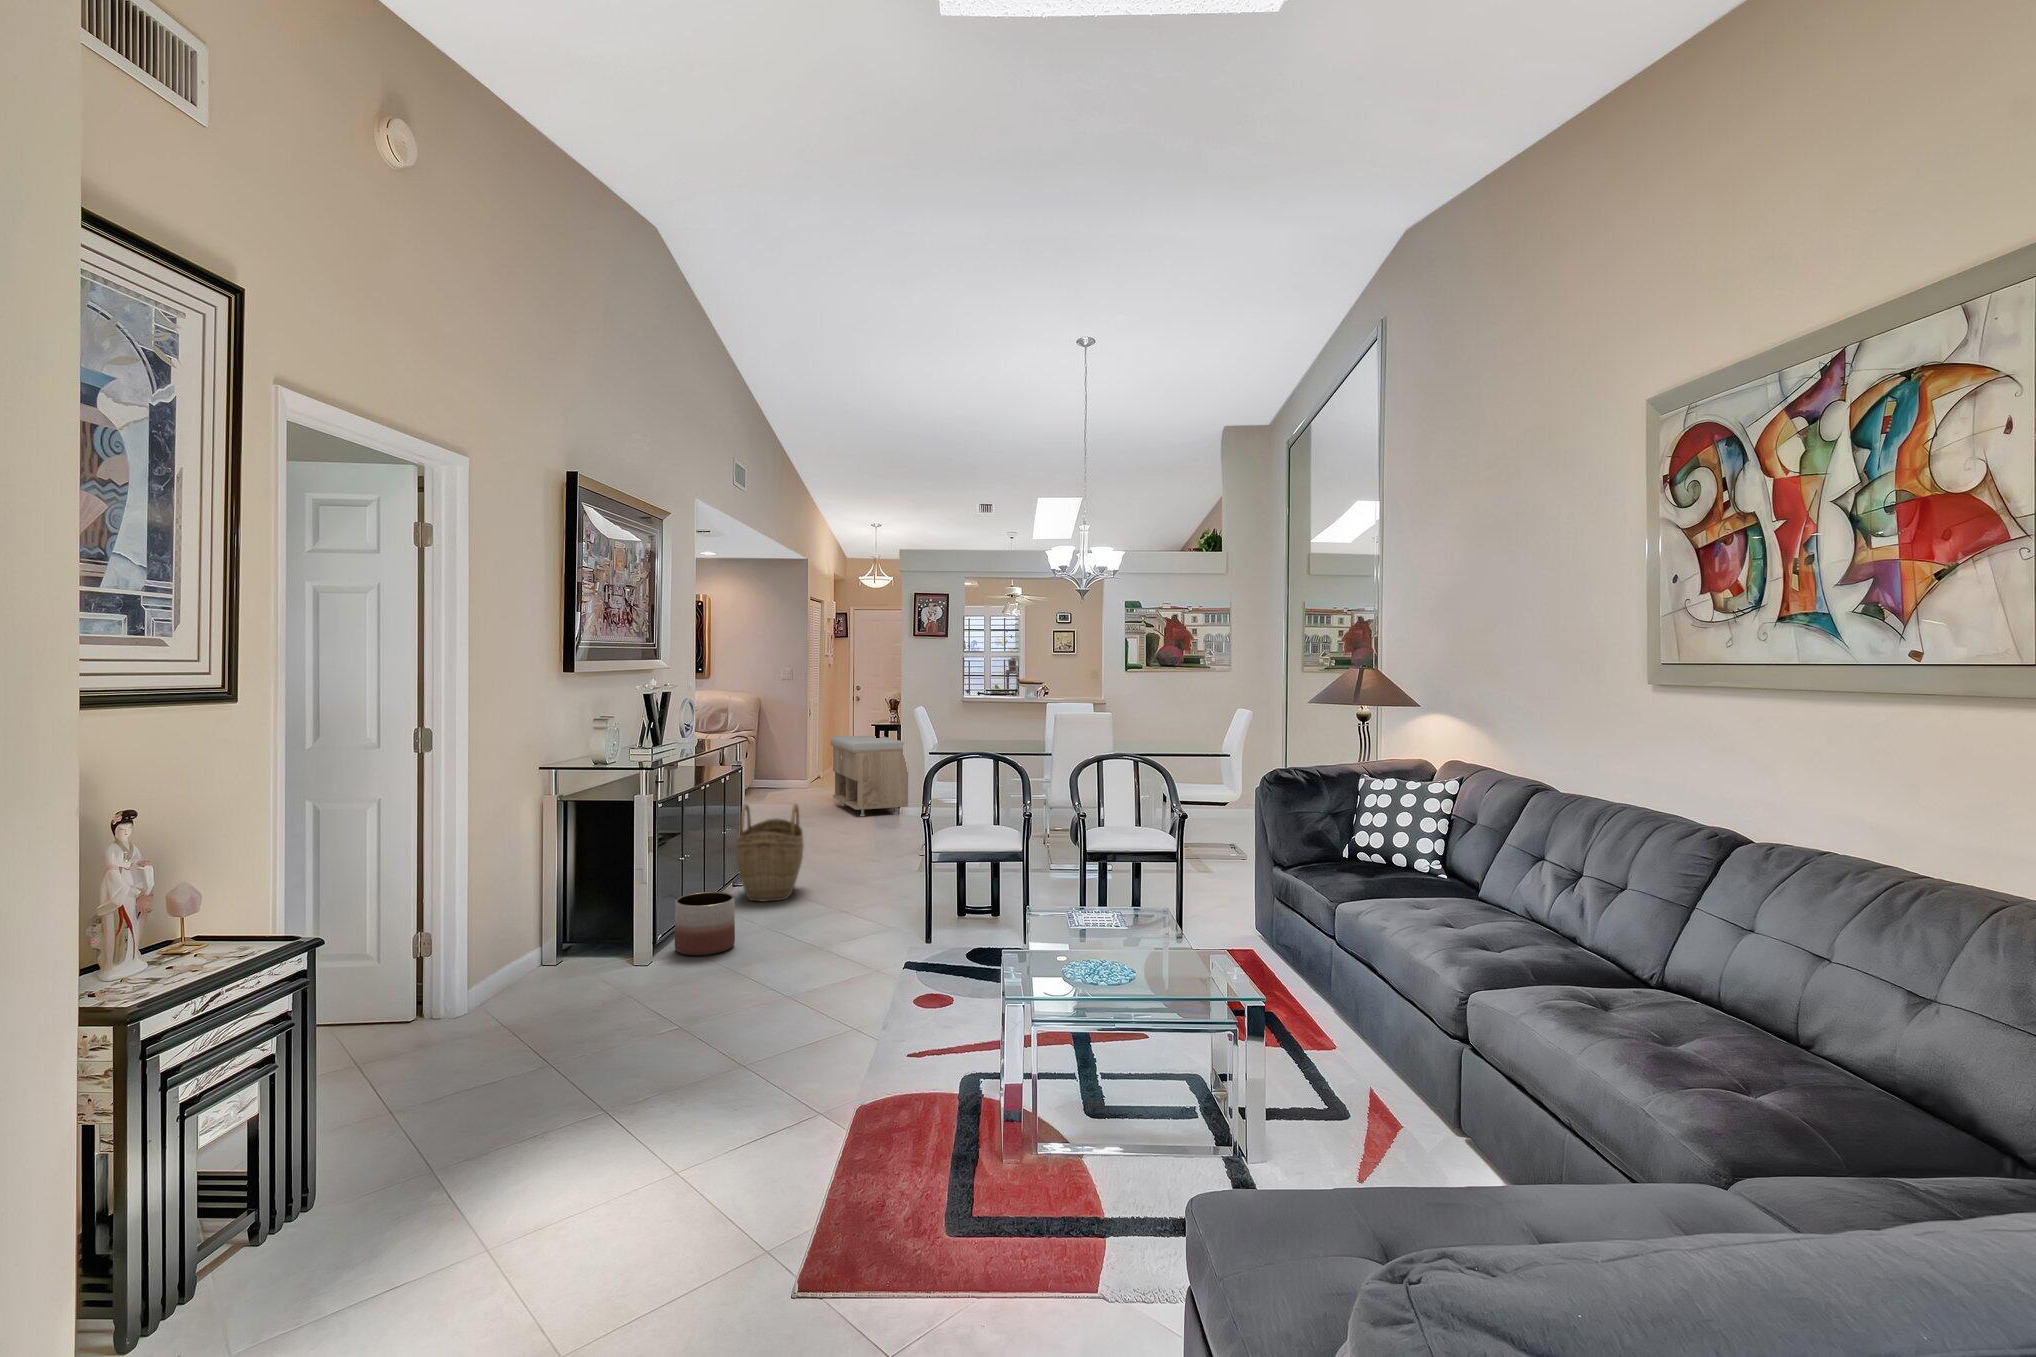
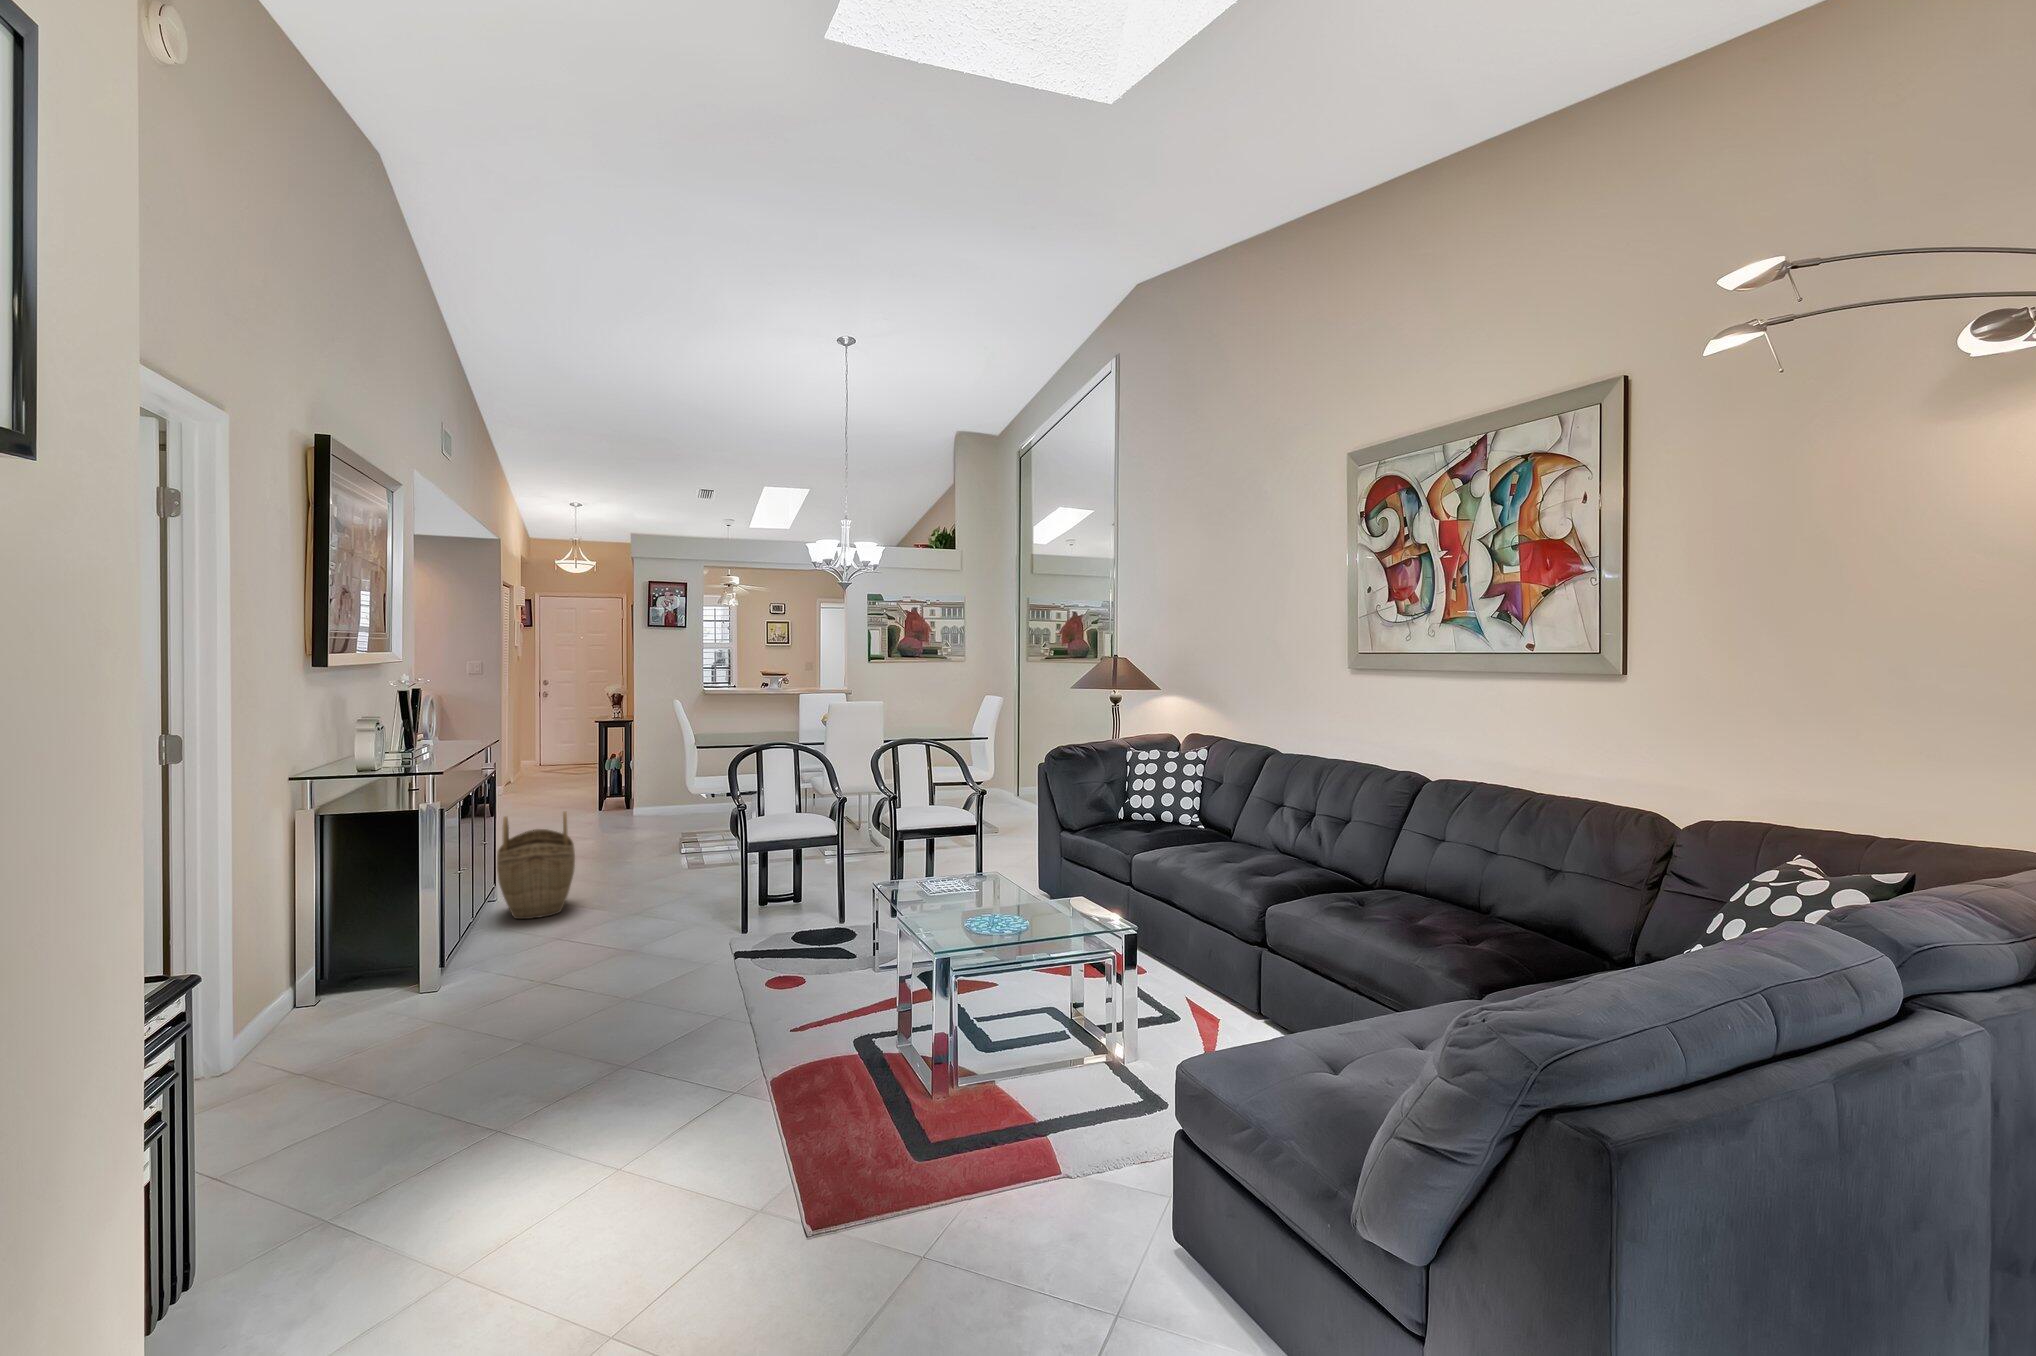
storage bench: present [831,735,908,816] -> none [548,734,646,820]
planter: present [675,892,735,956] -> none [458,912,530,983]

